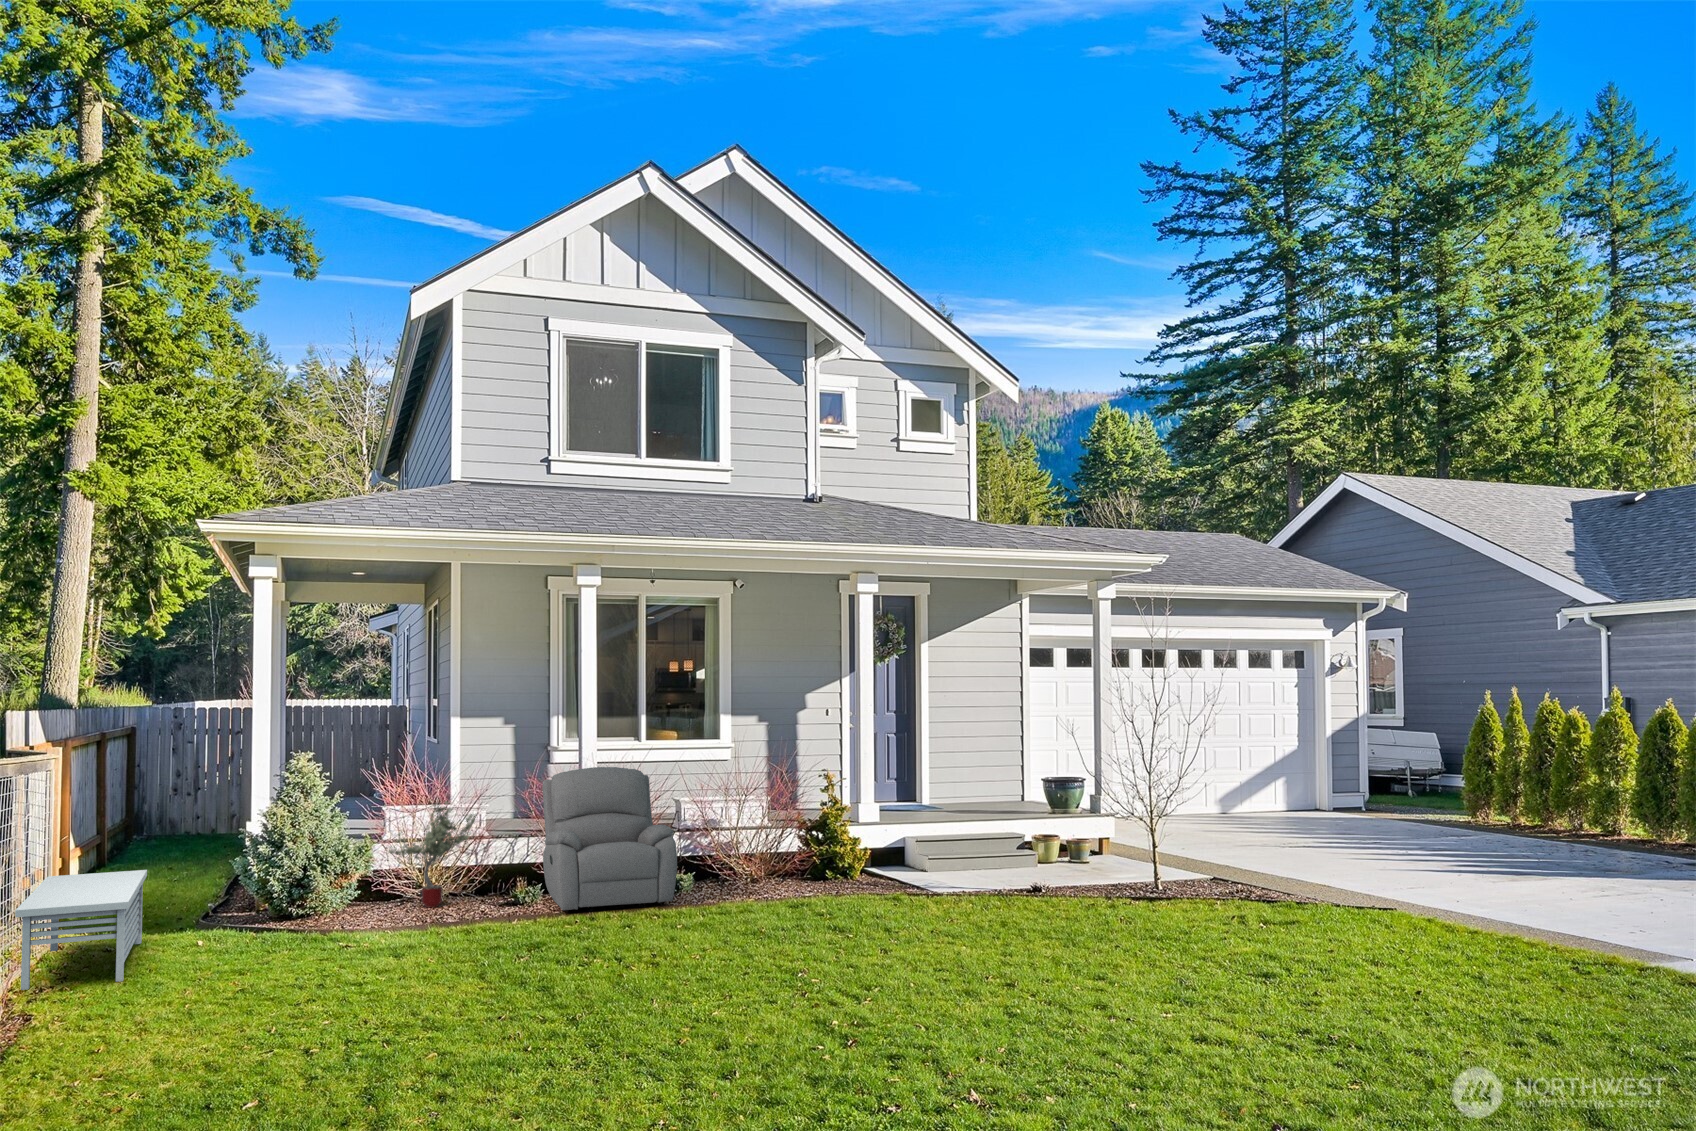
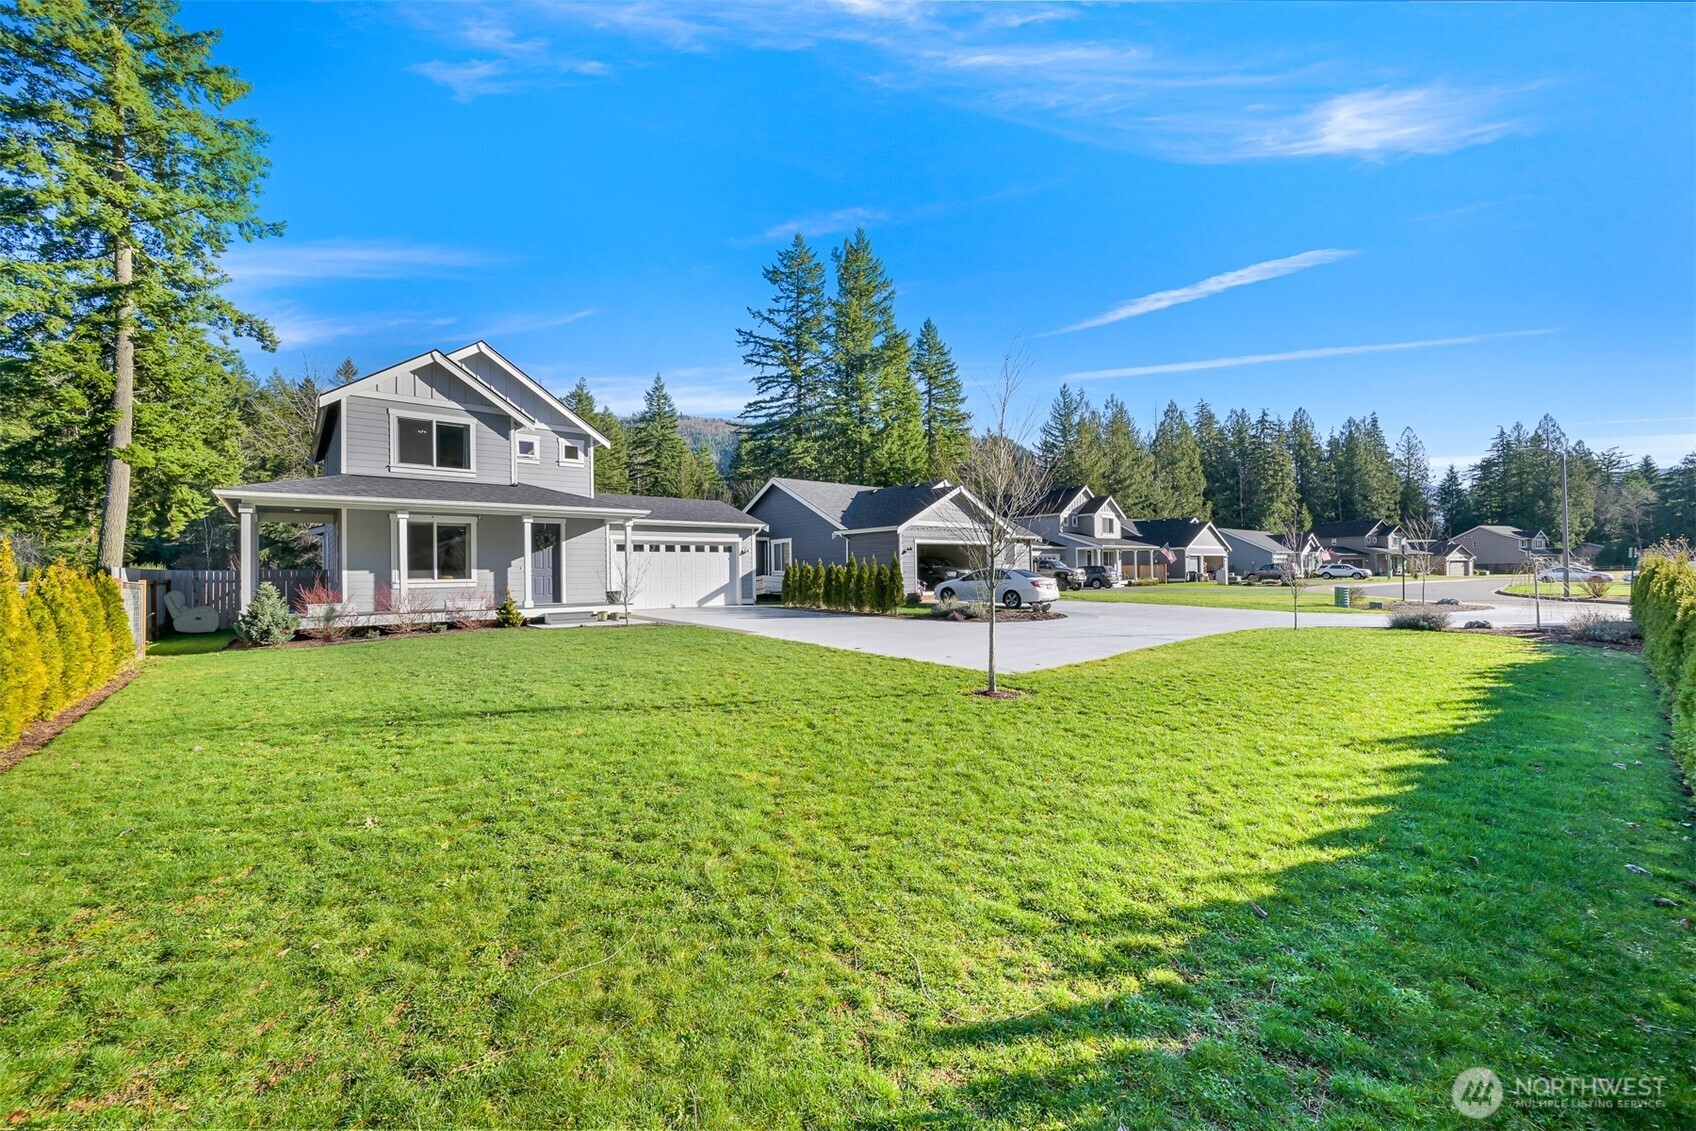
chair: present [543,767,677,912] -> present [164,591,219,633]
storage bench: present [15,870,147,990] -> none [131,624,189,665]

